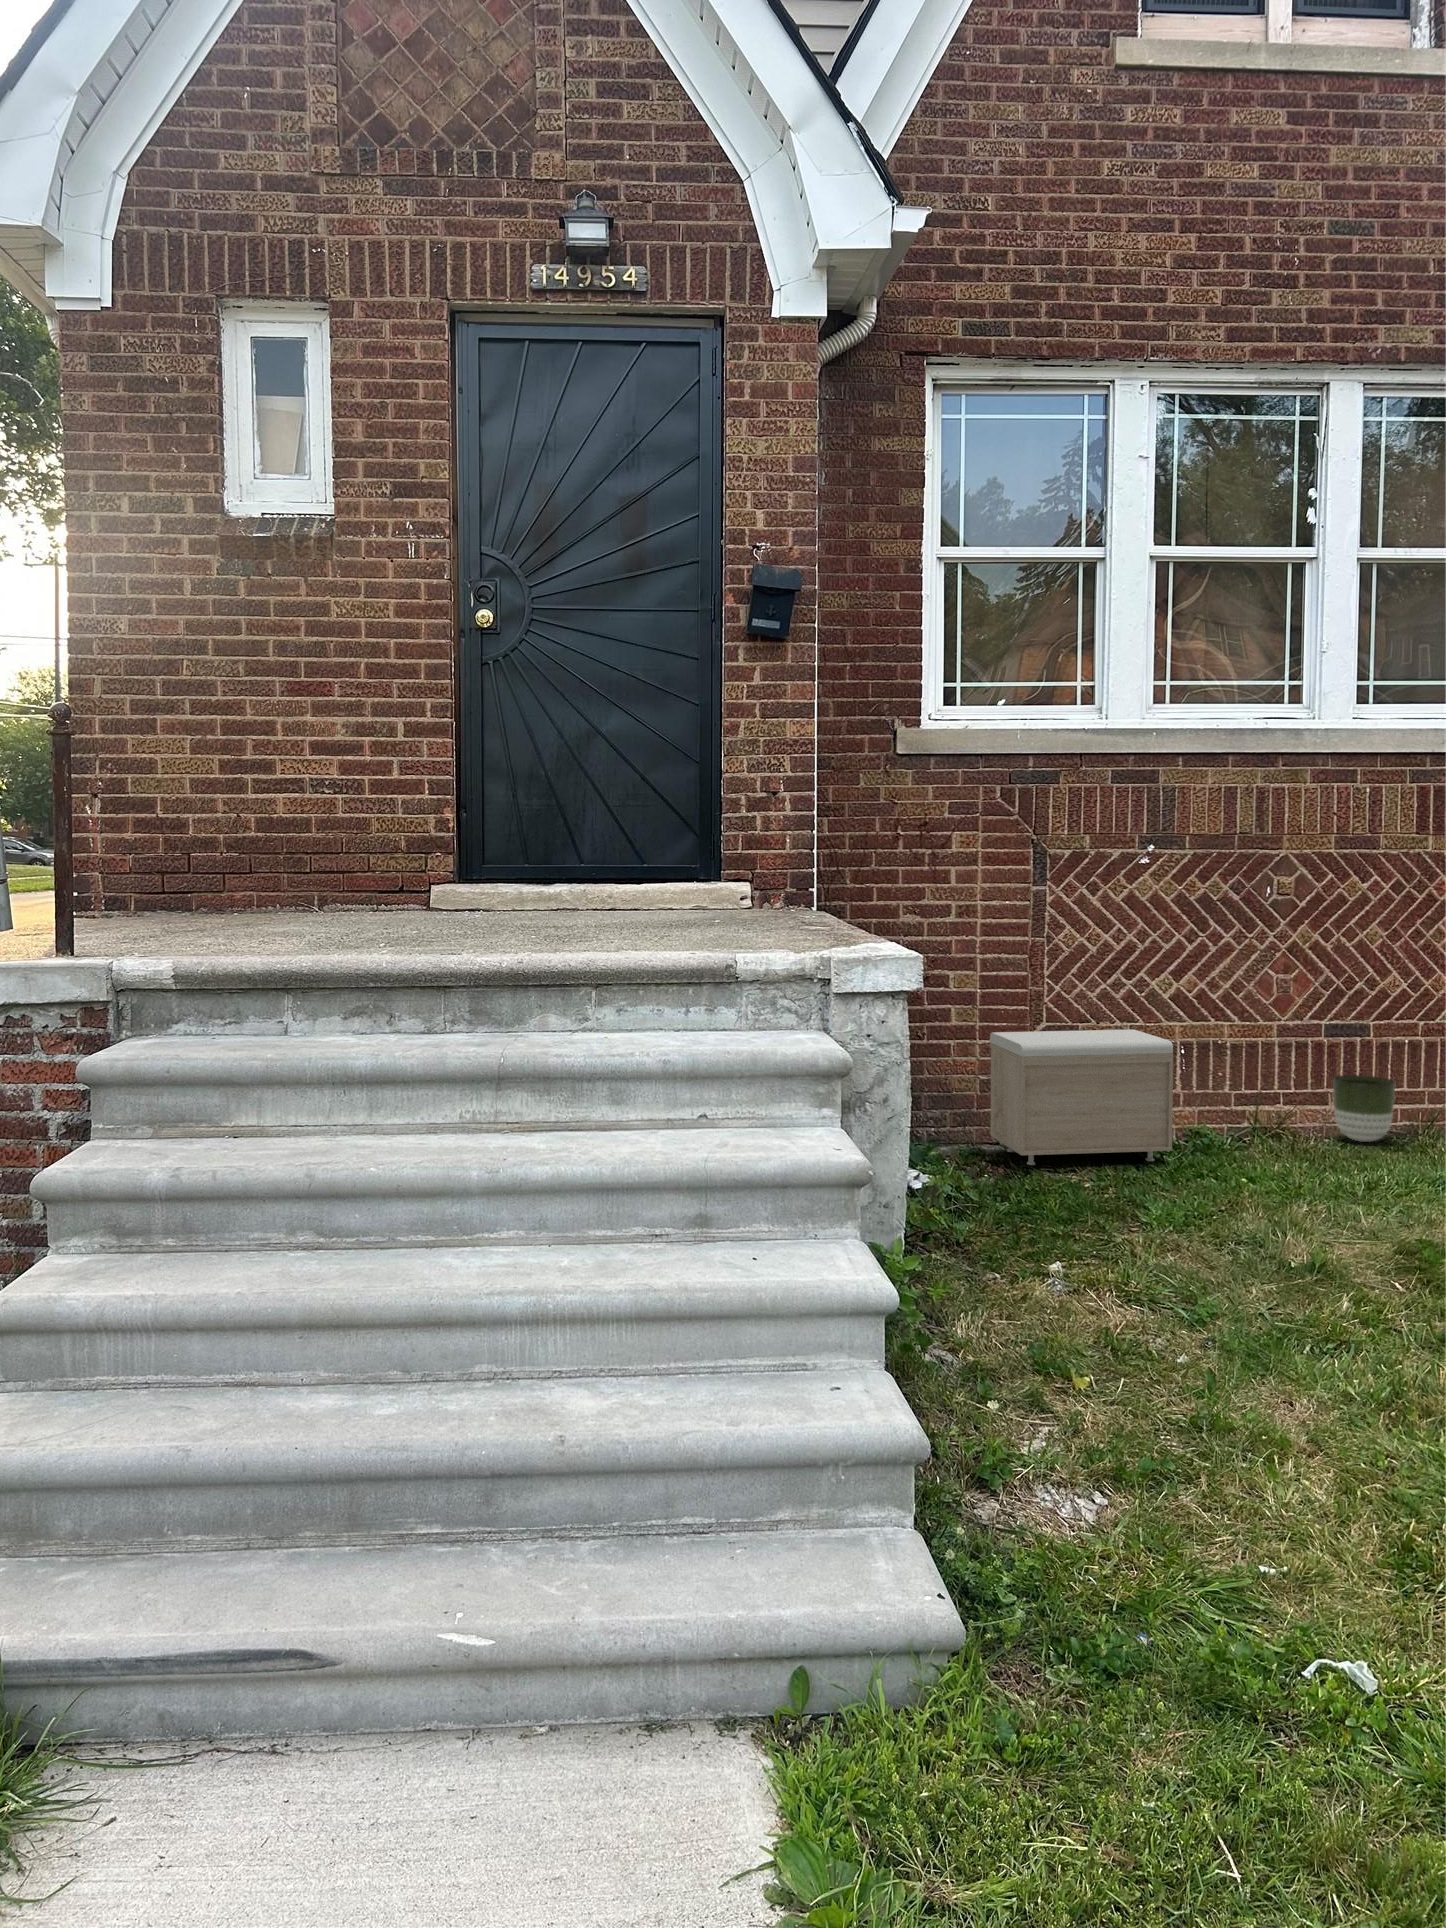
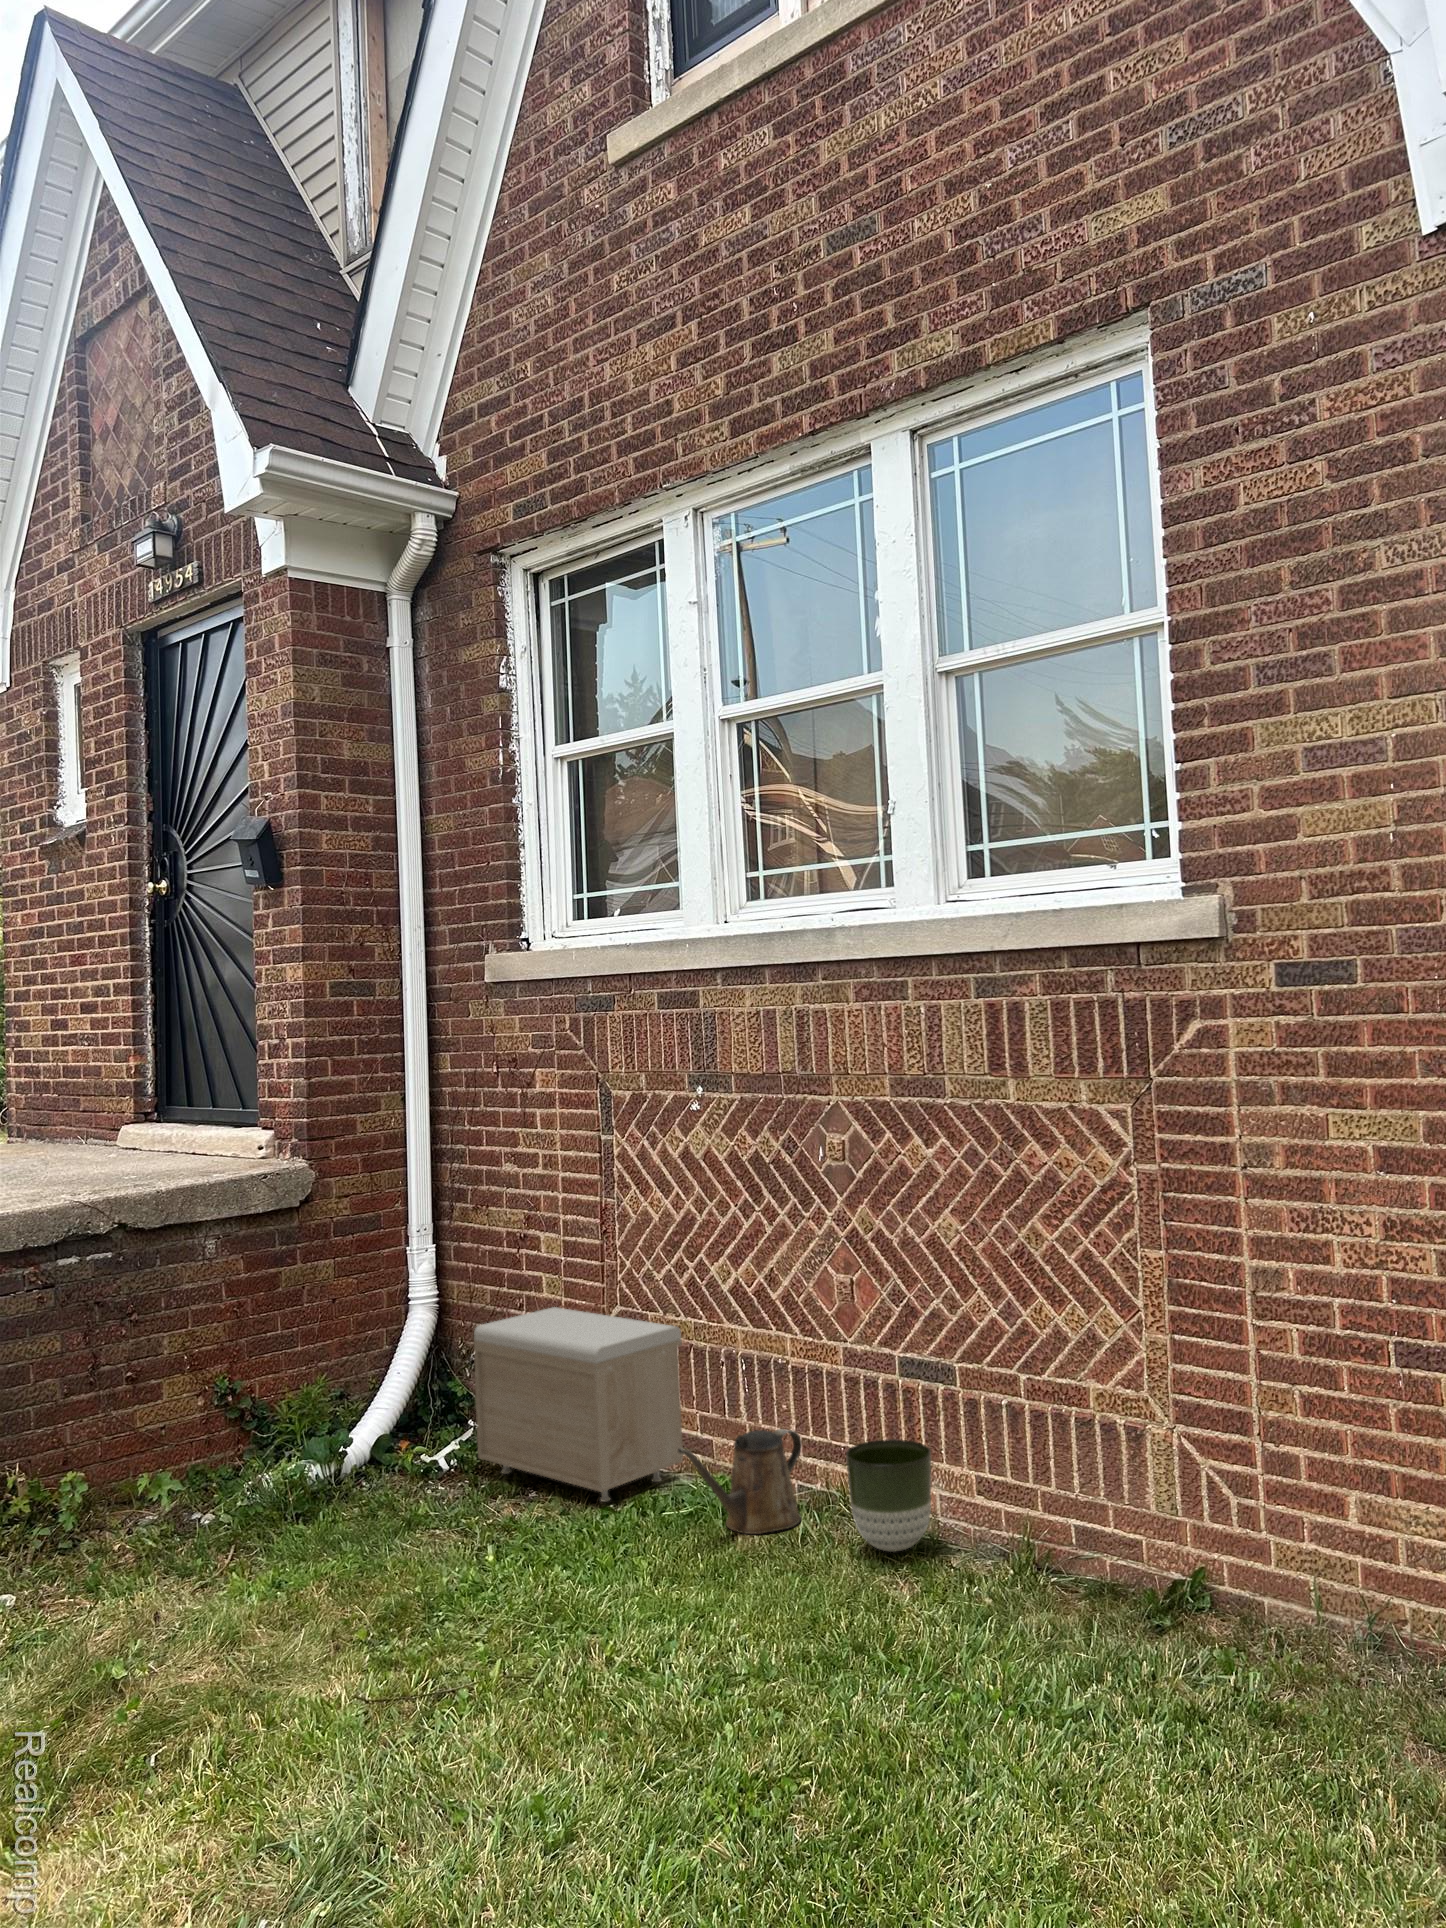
watering can: none [1238,1085,1310,1153] -> present [678,1429,802,1534]

